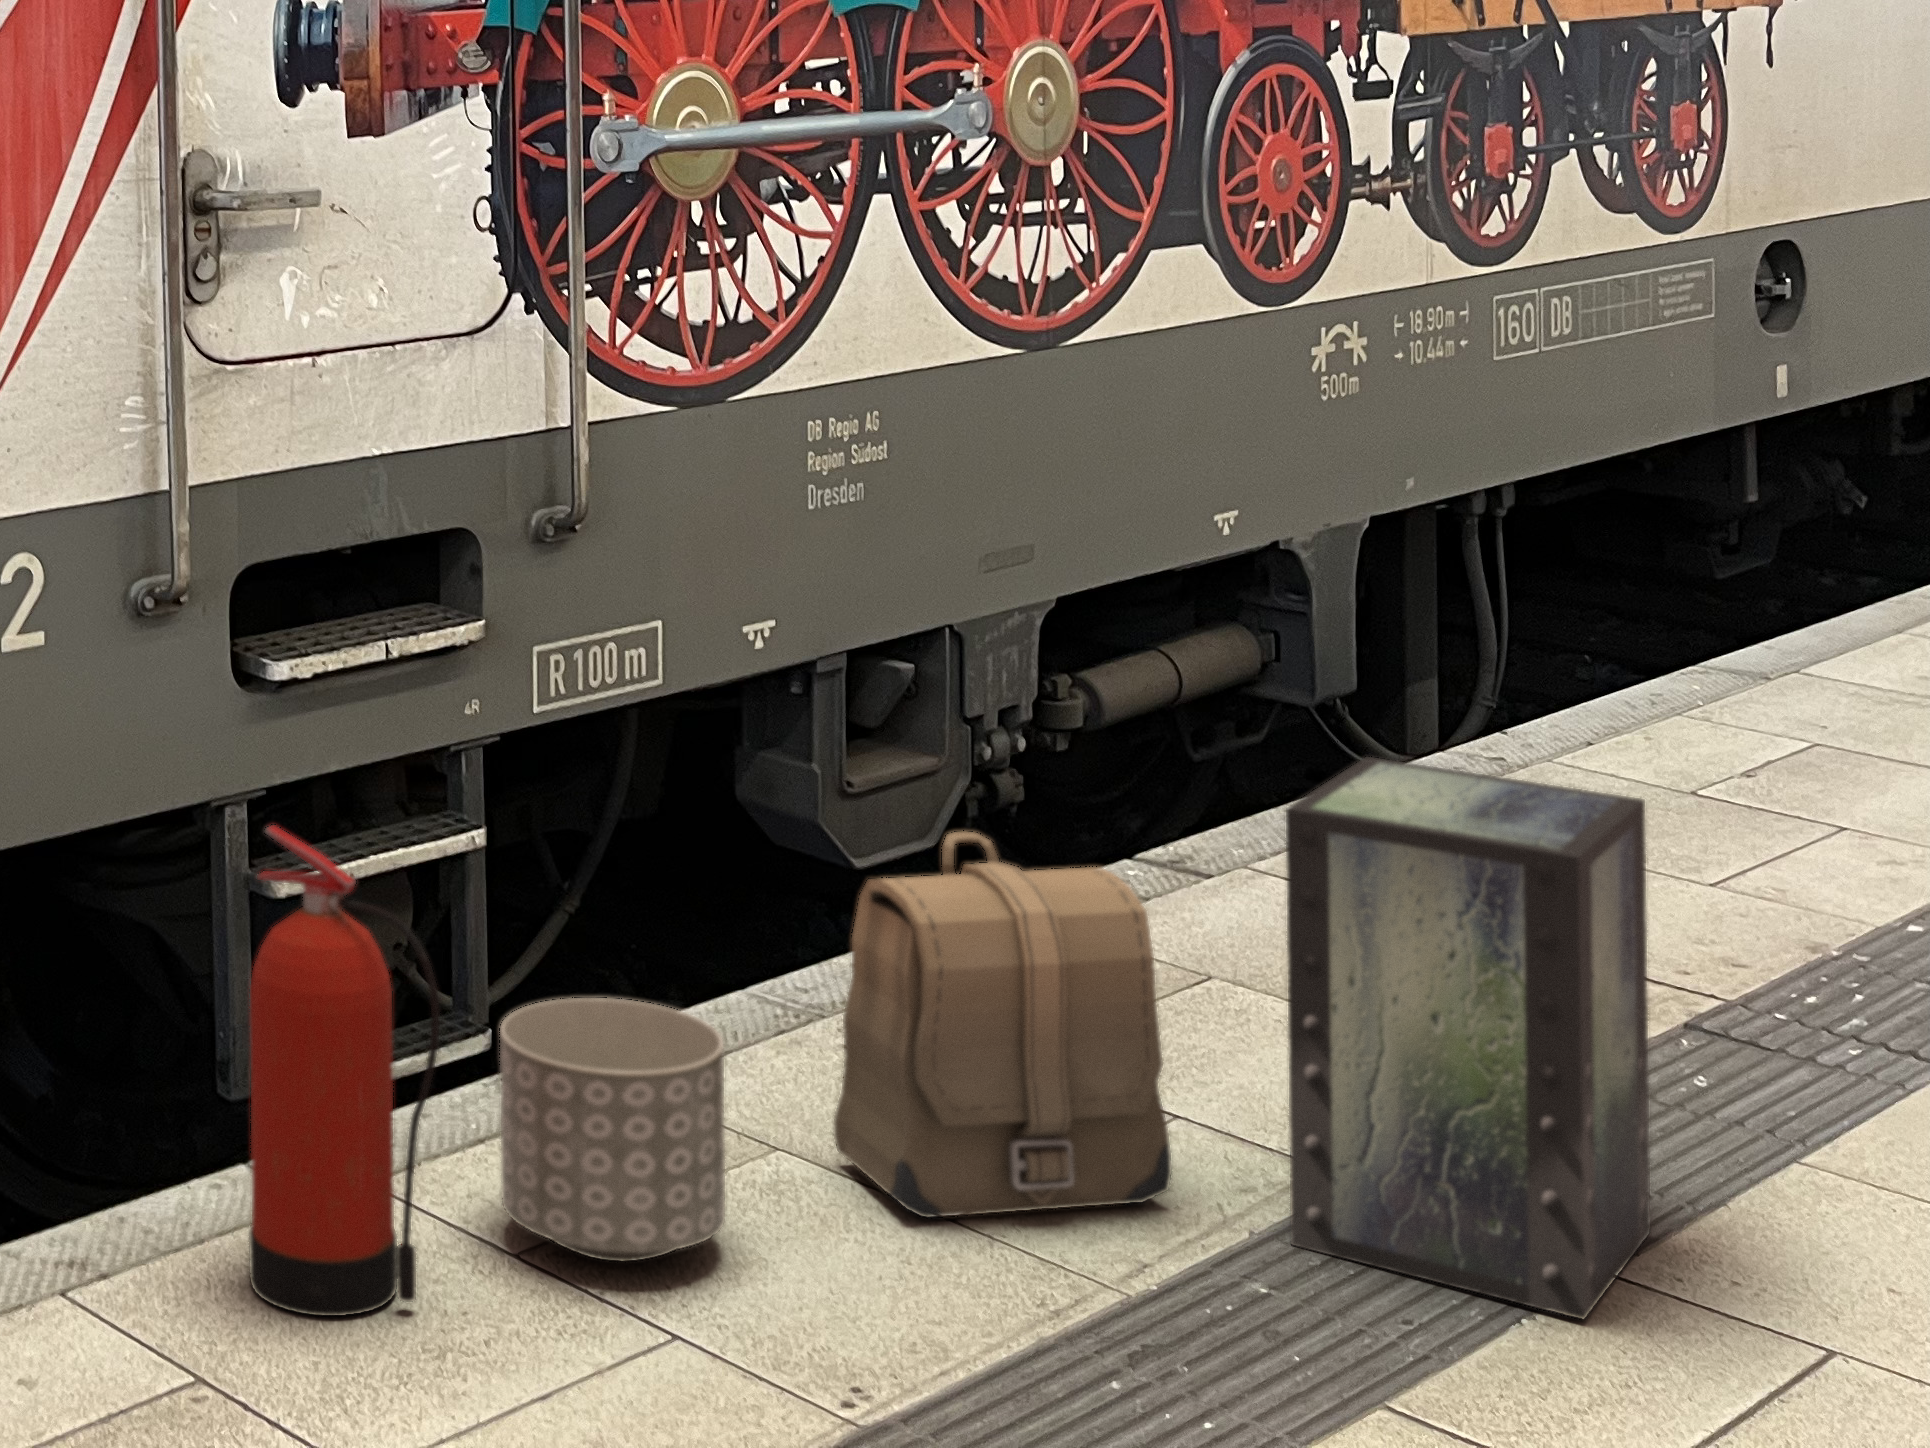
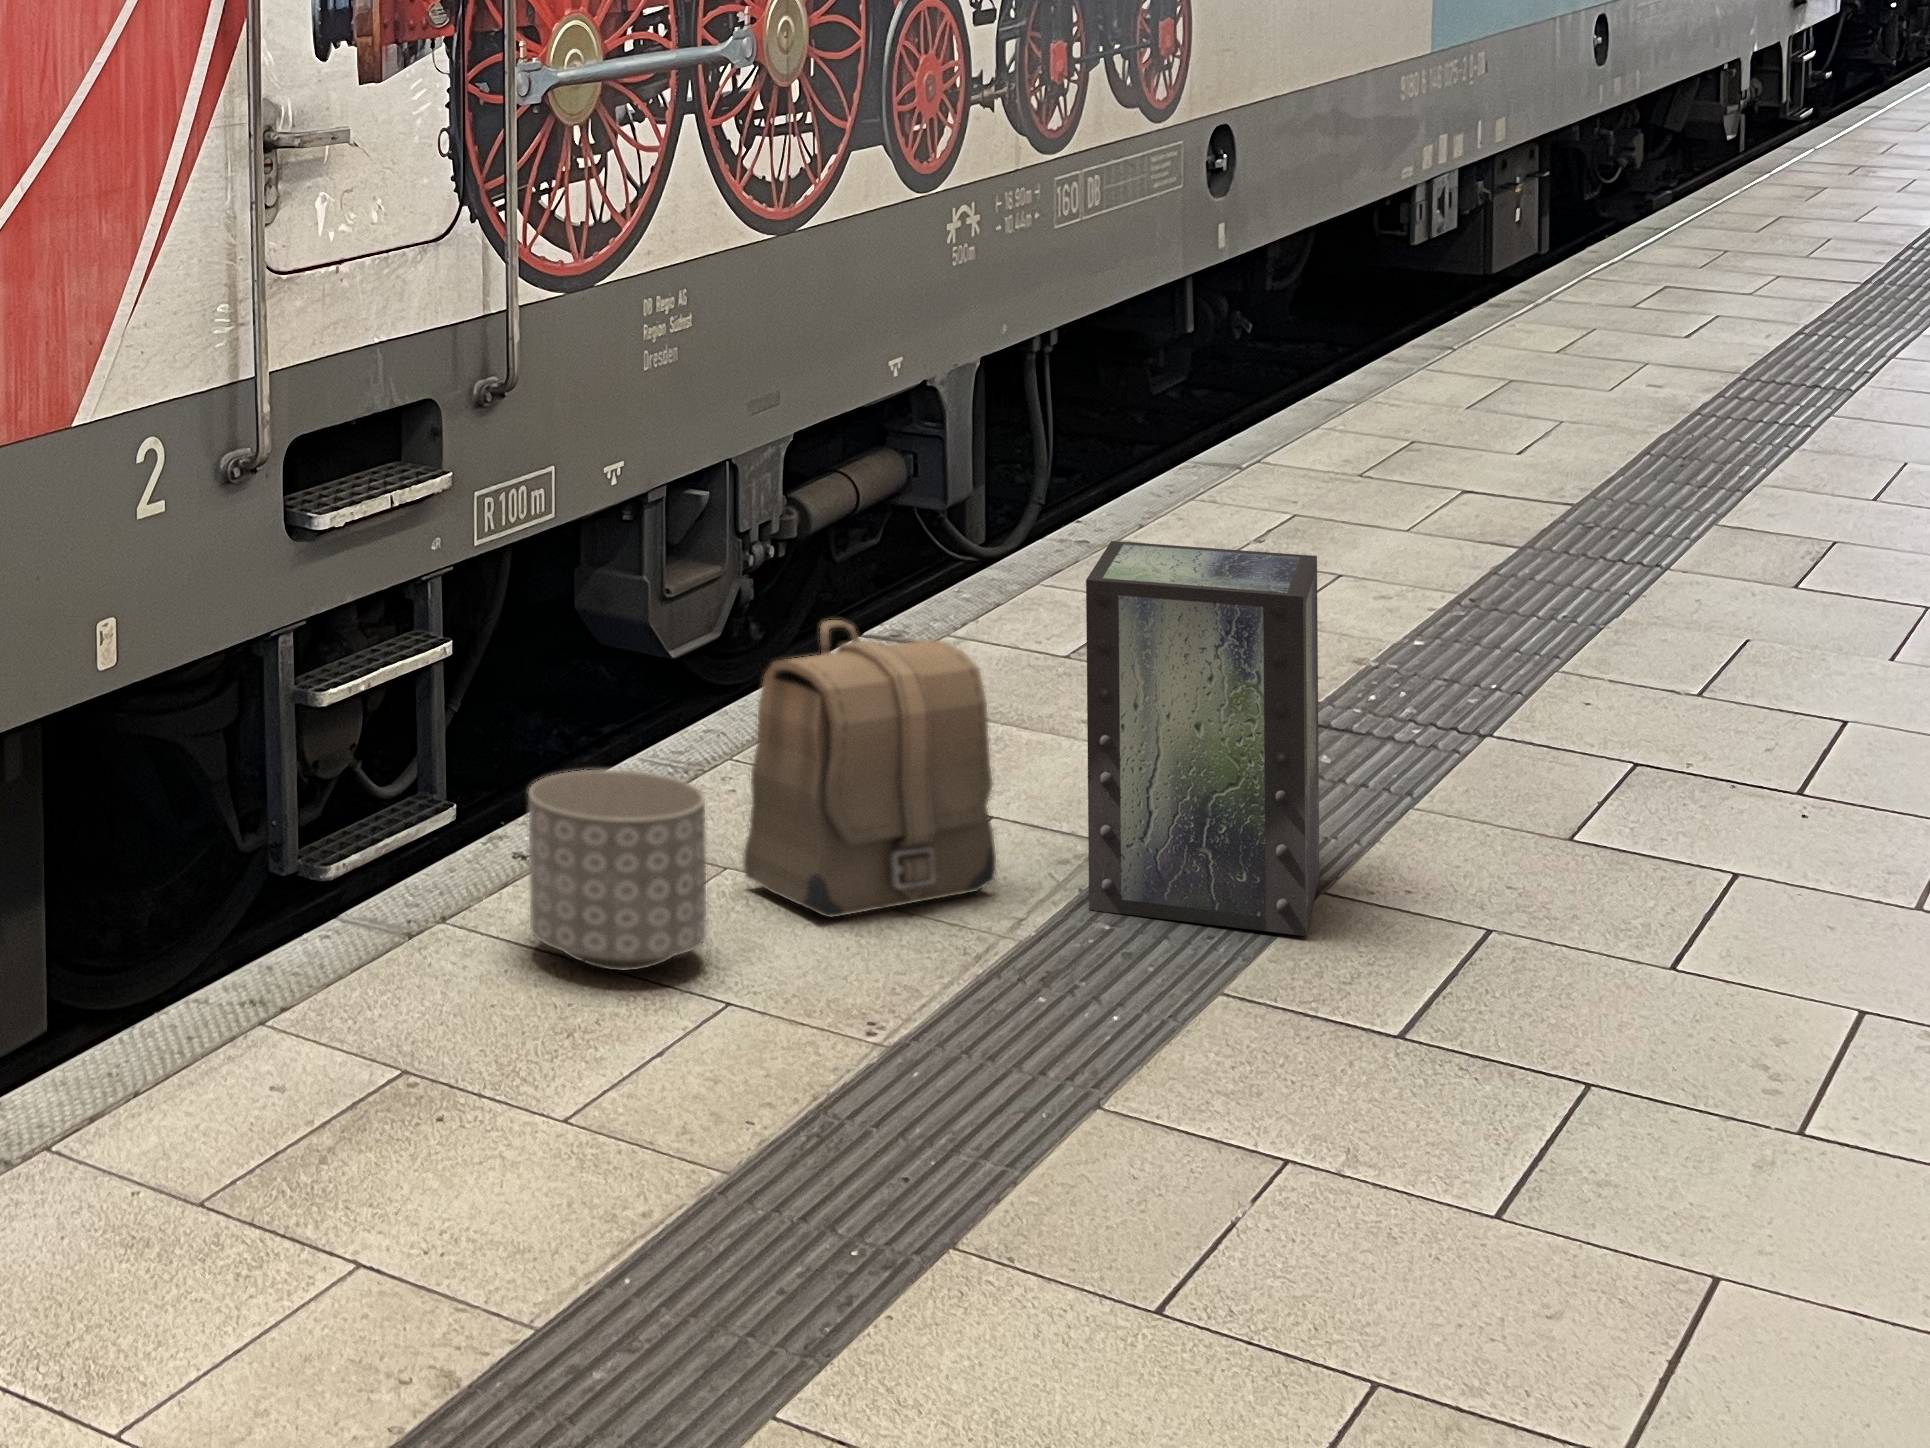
fire extinguisher: present [249,826,440,1316] -> none [366,646,526,1031]

